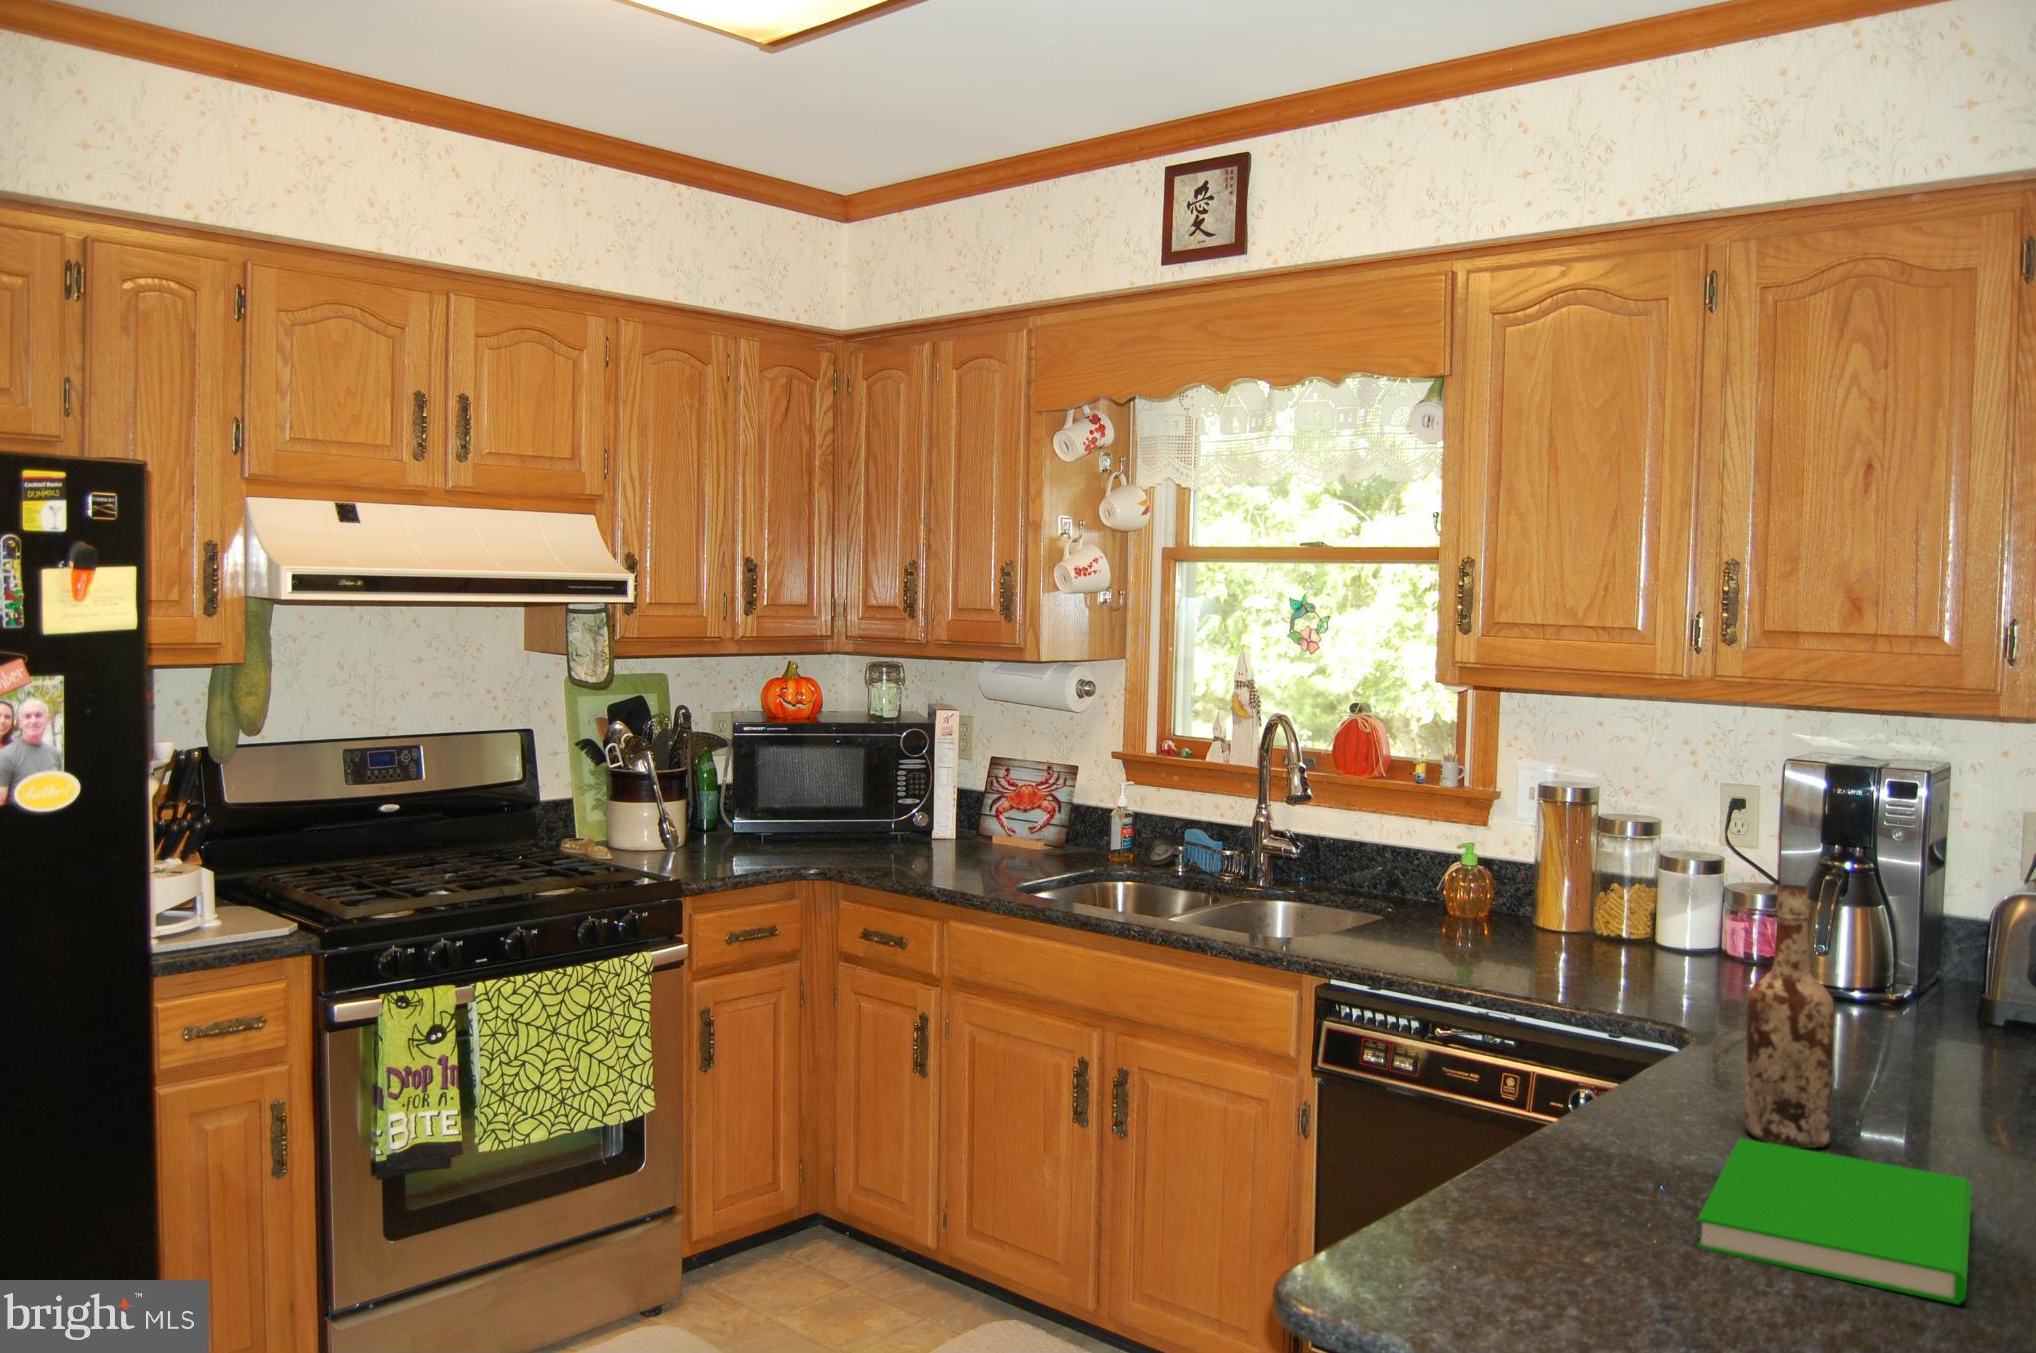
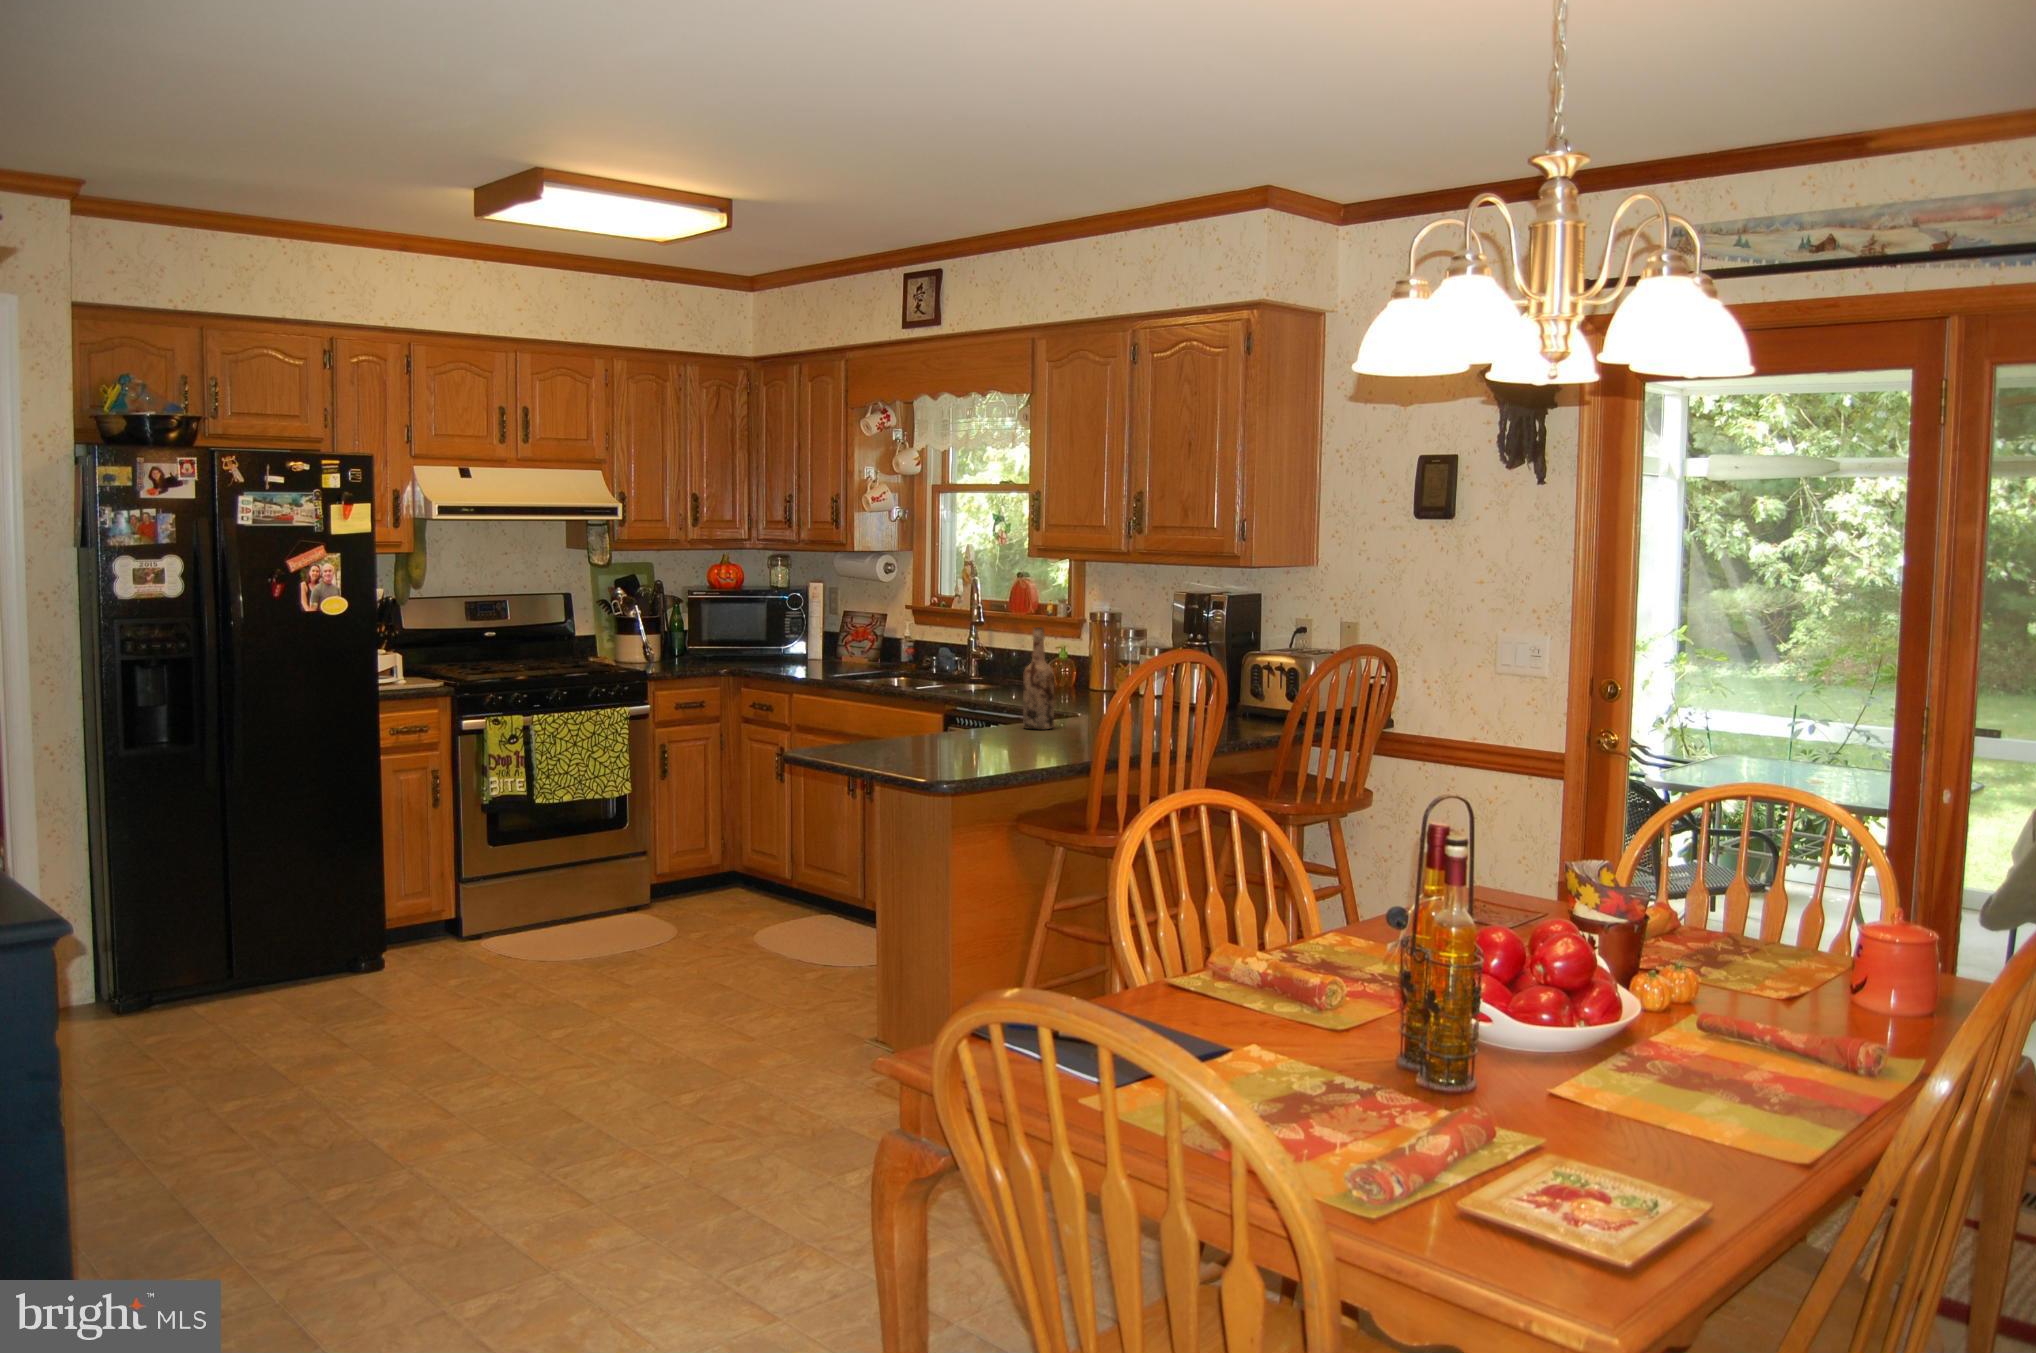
book: present [1697,1138,1972,1304] -> none [940,721,1063,747]

